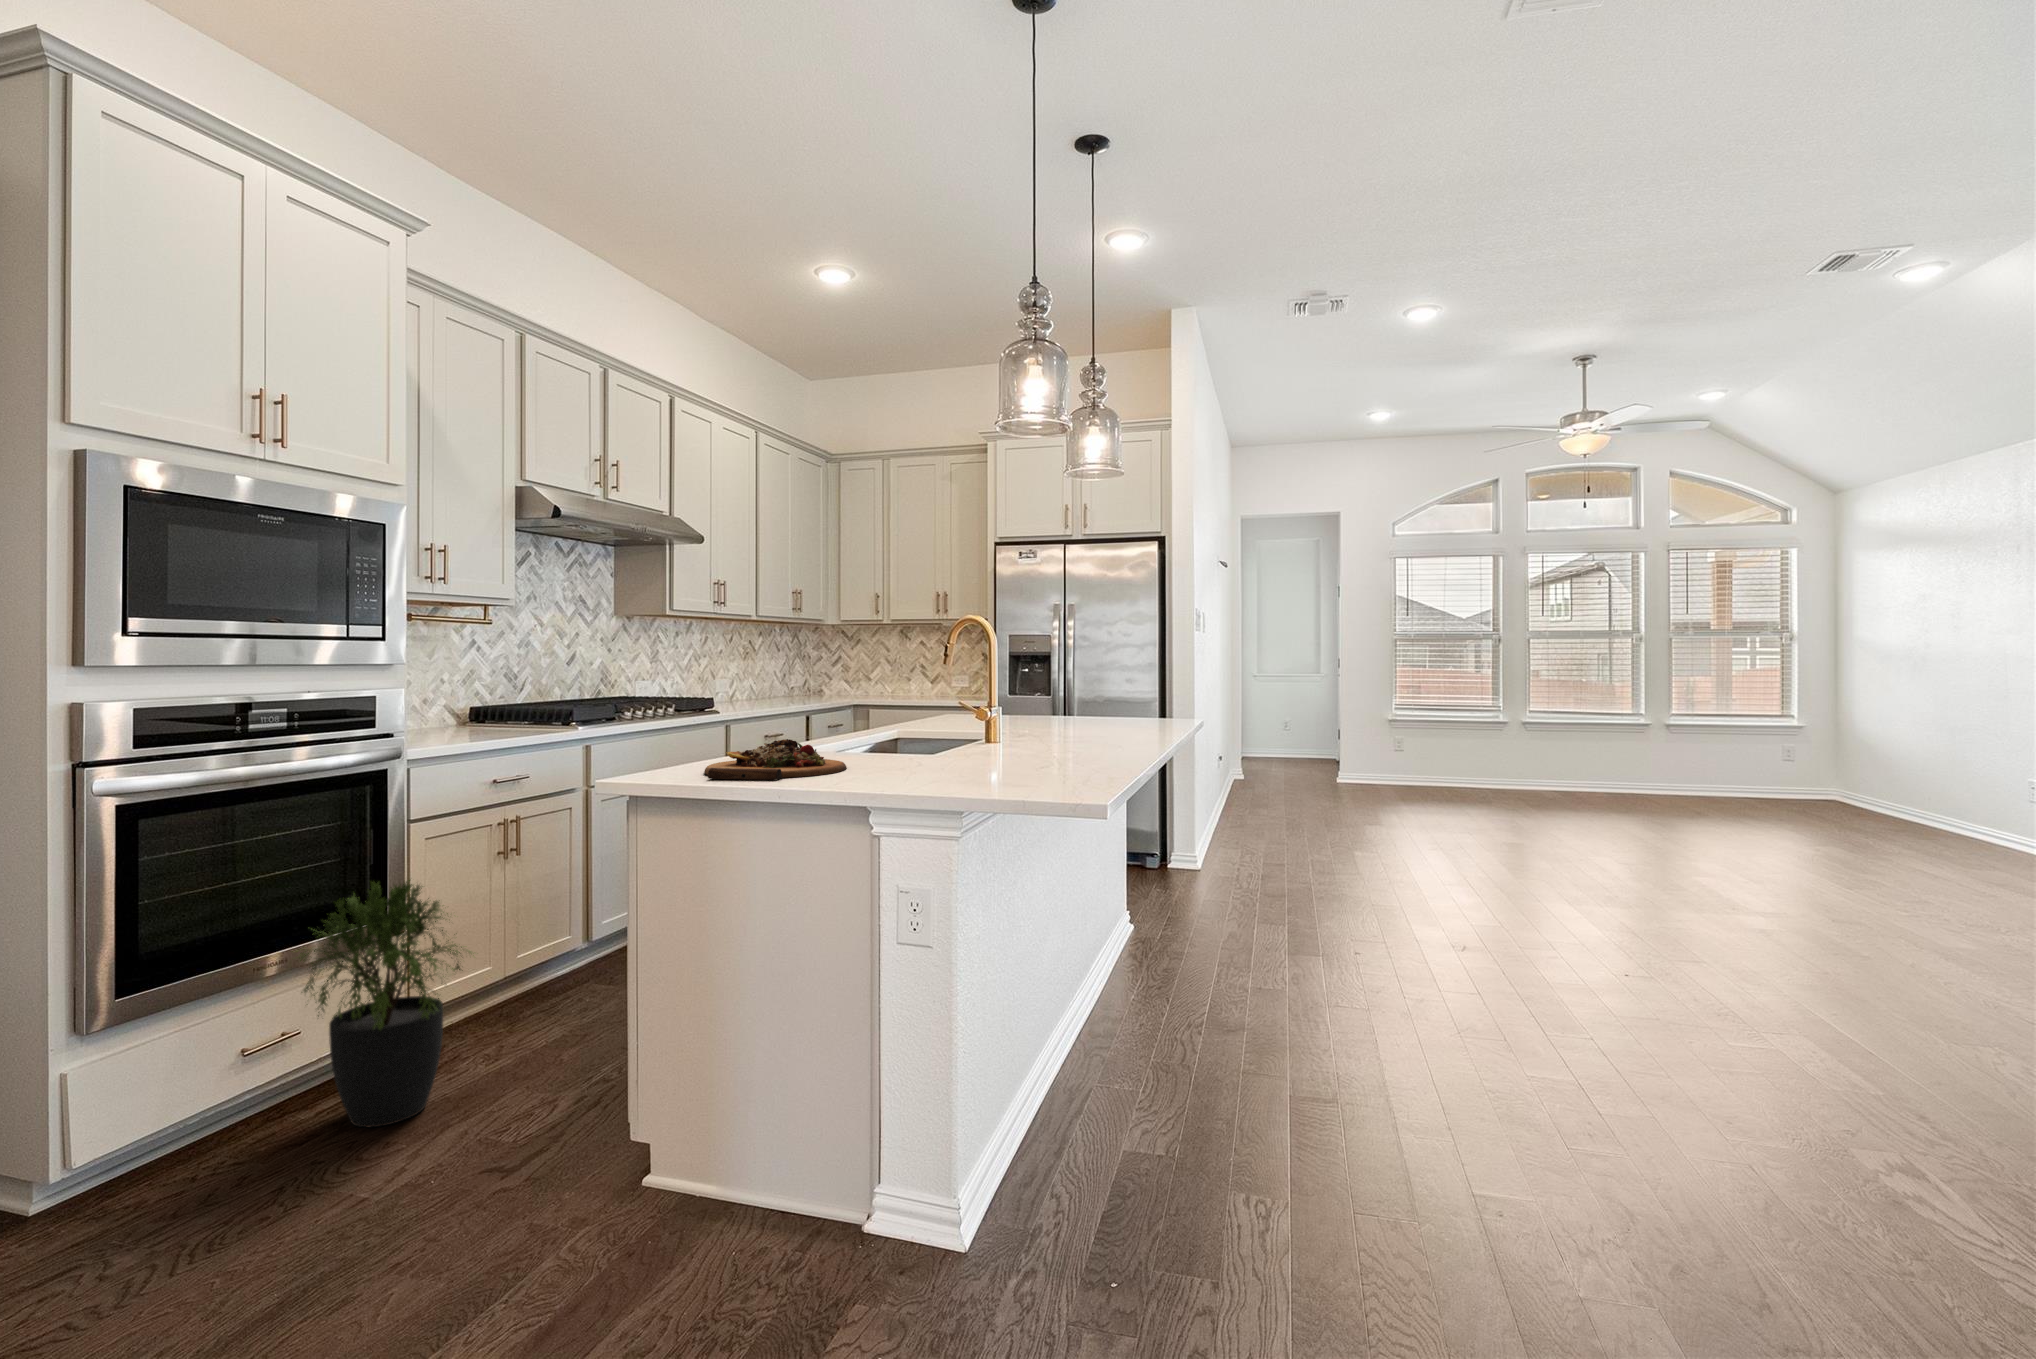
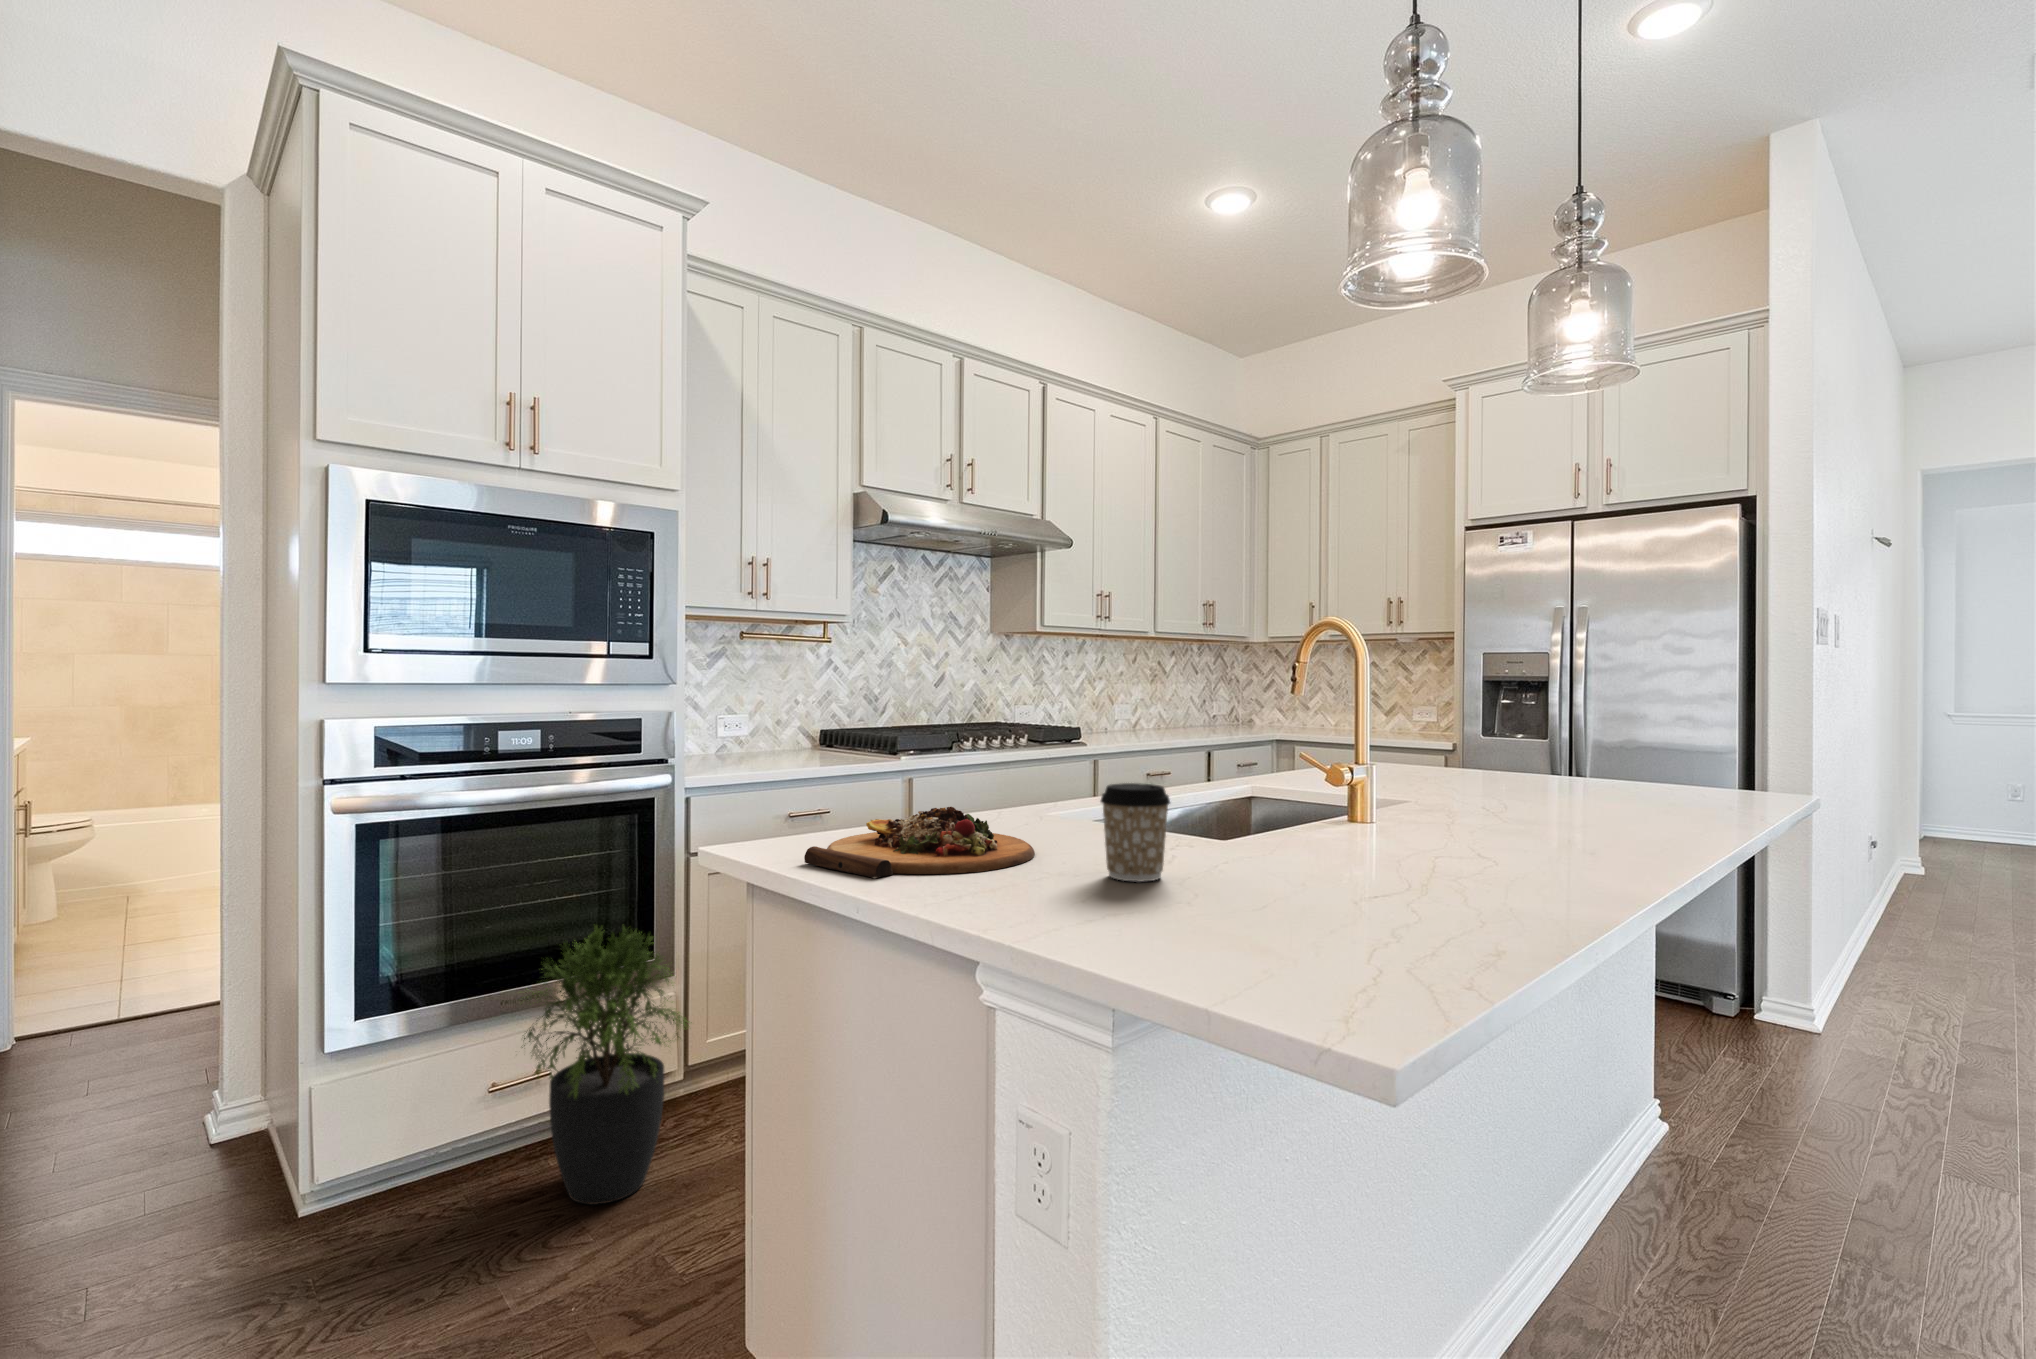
coffee cup: none [902,715,943,770] -> present [1101,783,1170,882]

